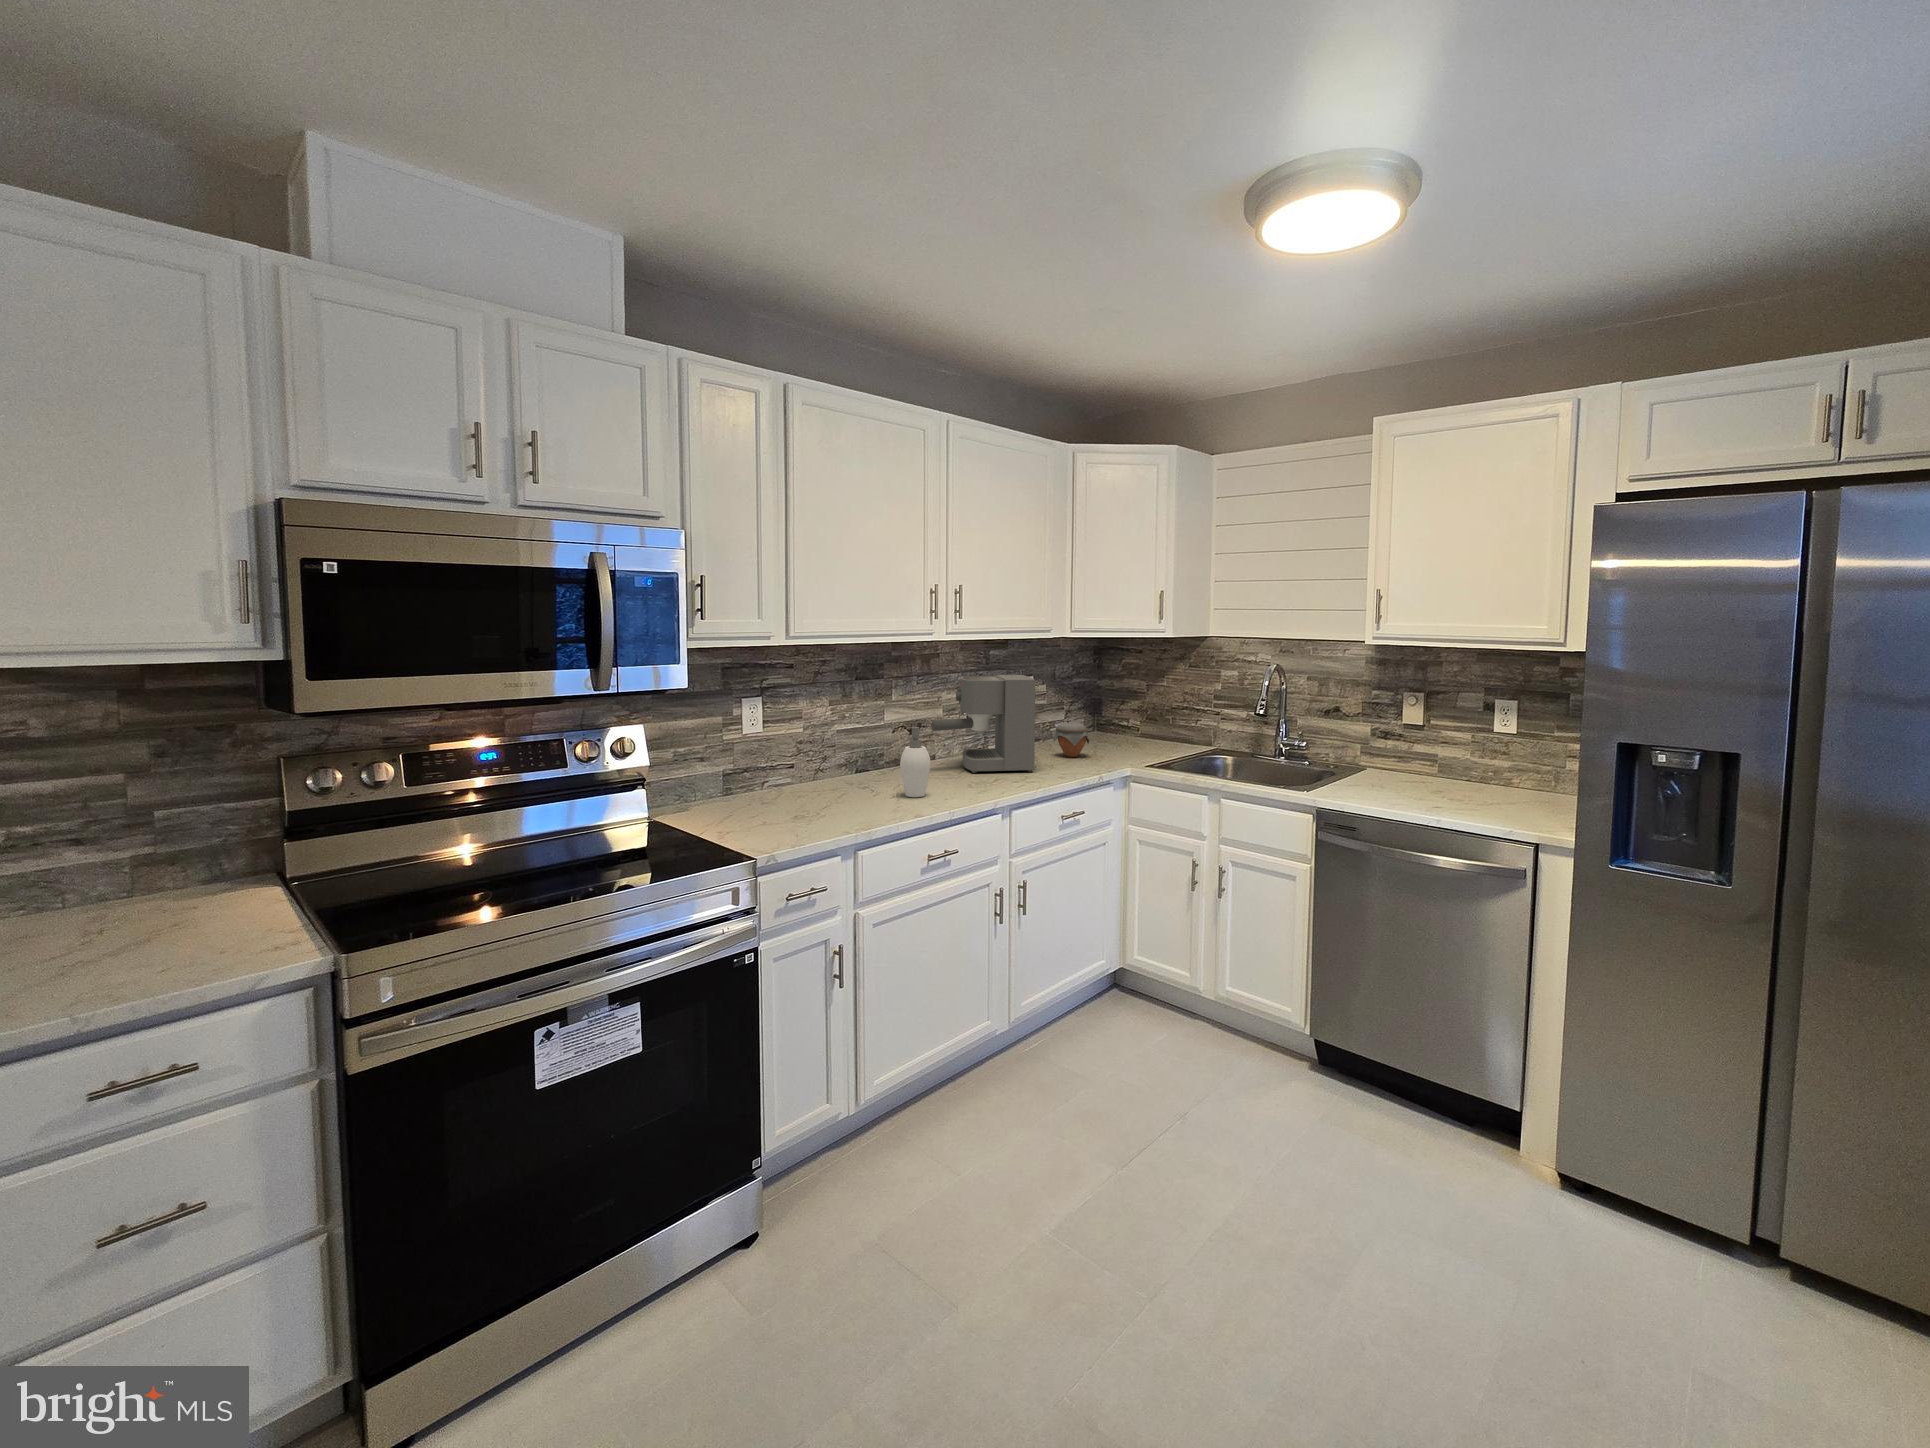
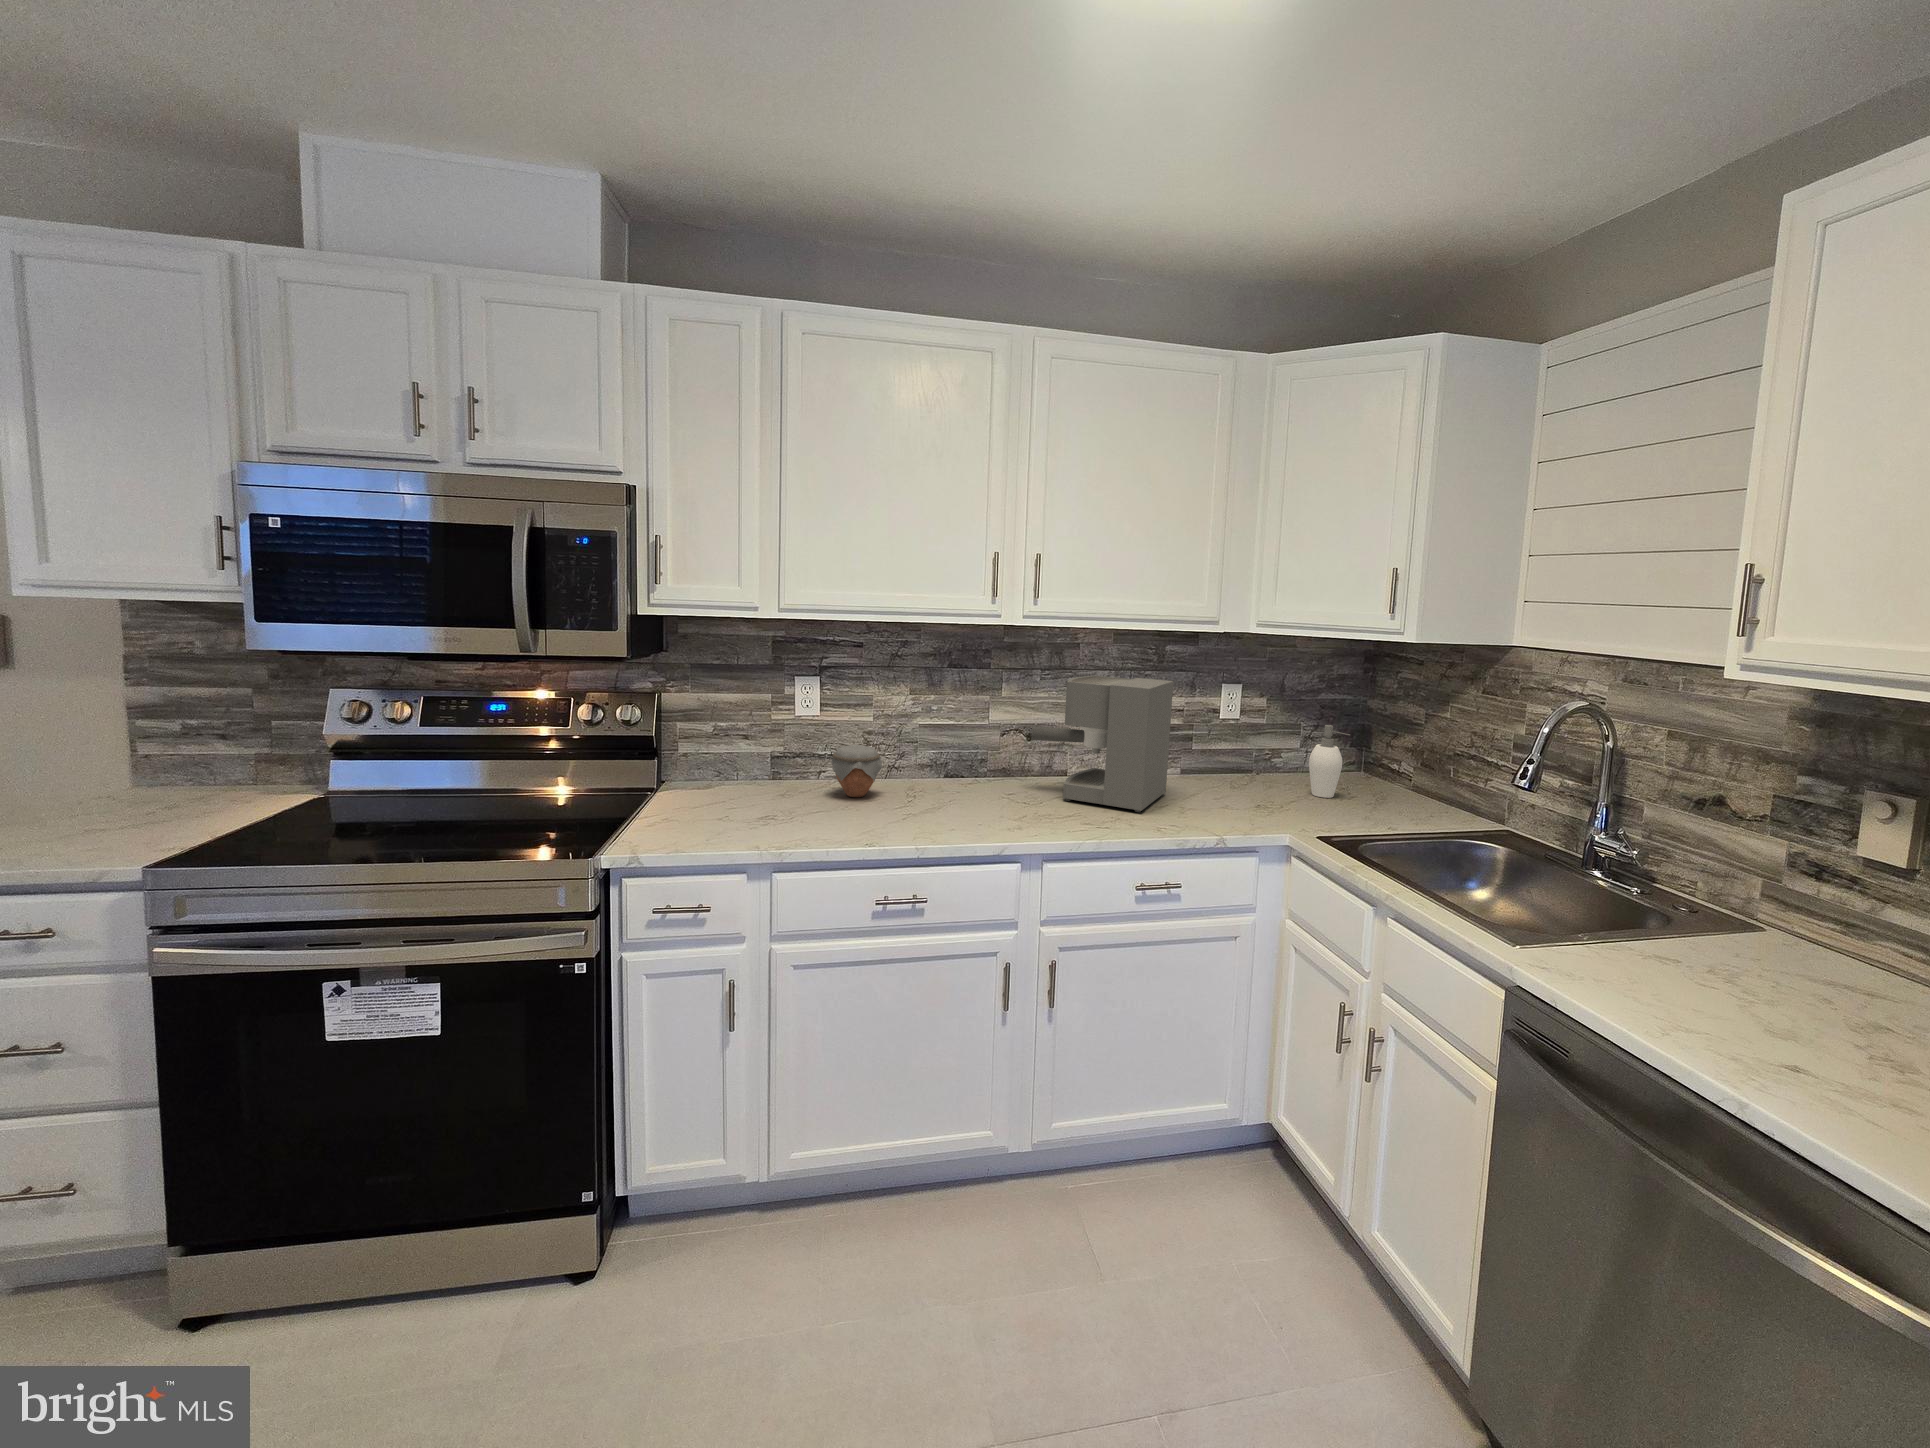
jar: present [1052,723,1089,757] -> present [831,745,883,797]
soap dispenser: present [900,727,937,797] -> present [1309,725,1349,798]

